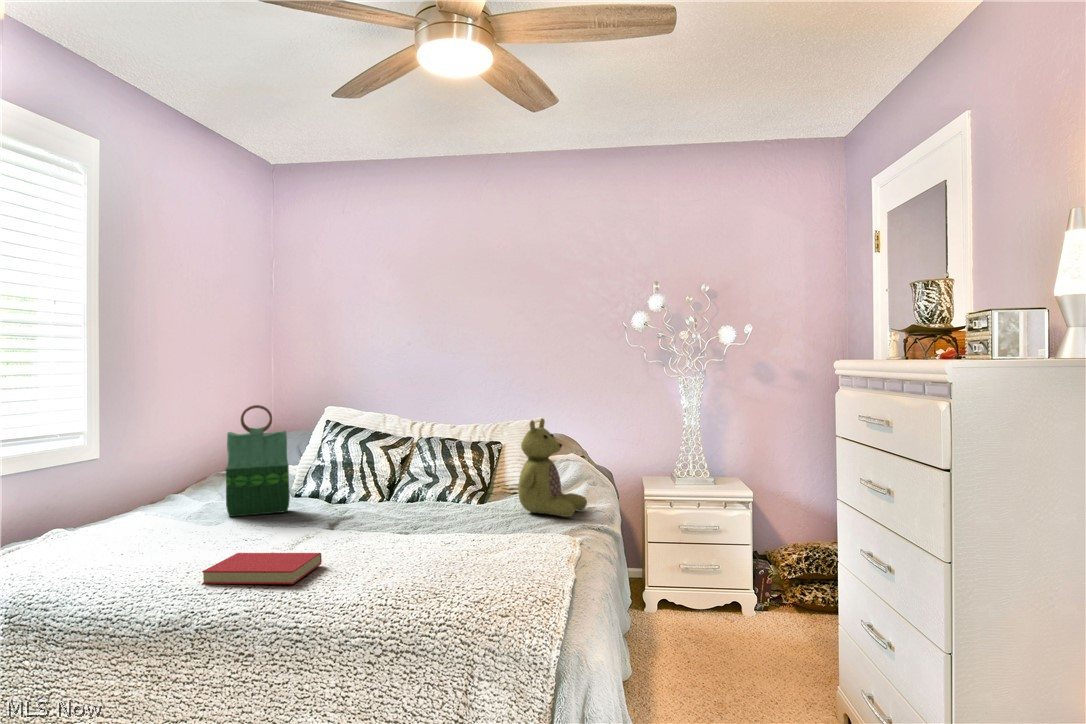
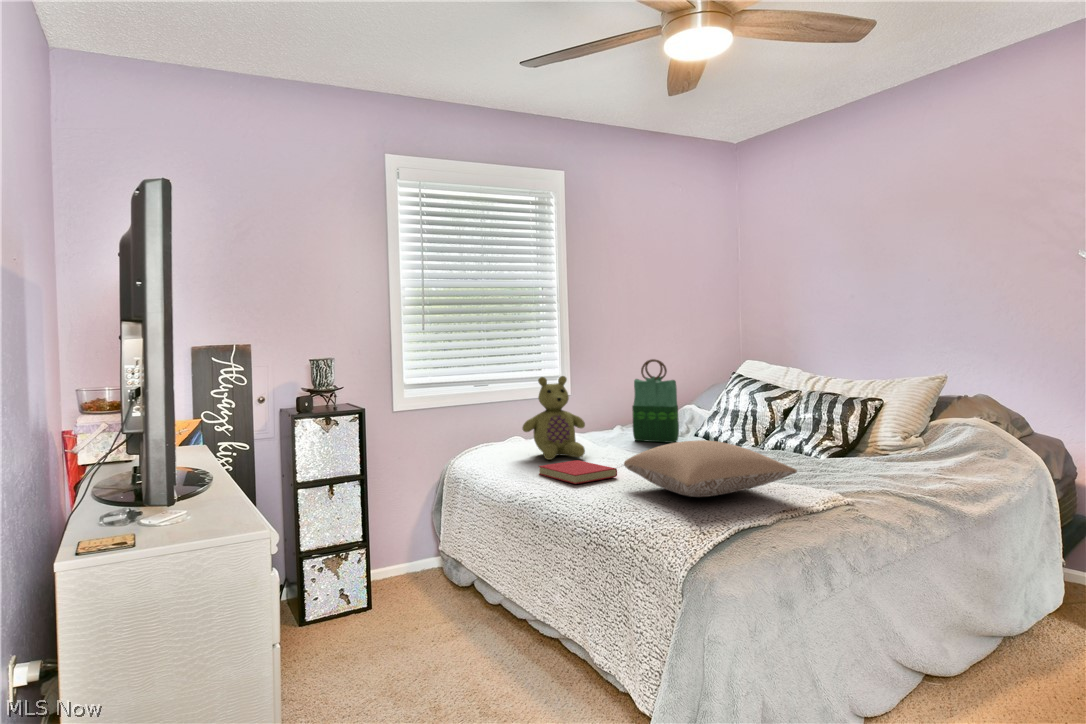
stuffed bear: present [518,418,587,517] -> present [522,376,585,460]
pillow: none [356,499,546,566] -> present [624,440,797,497]

